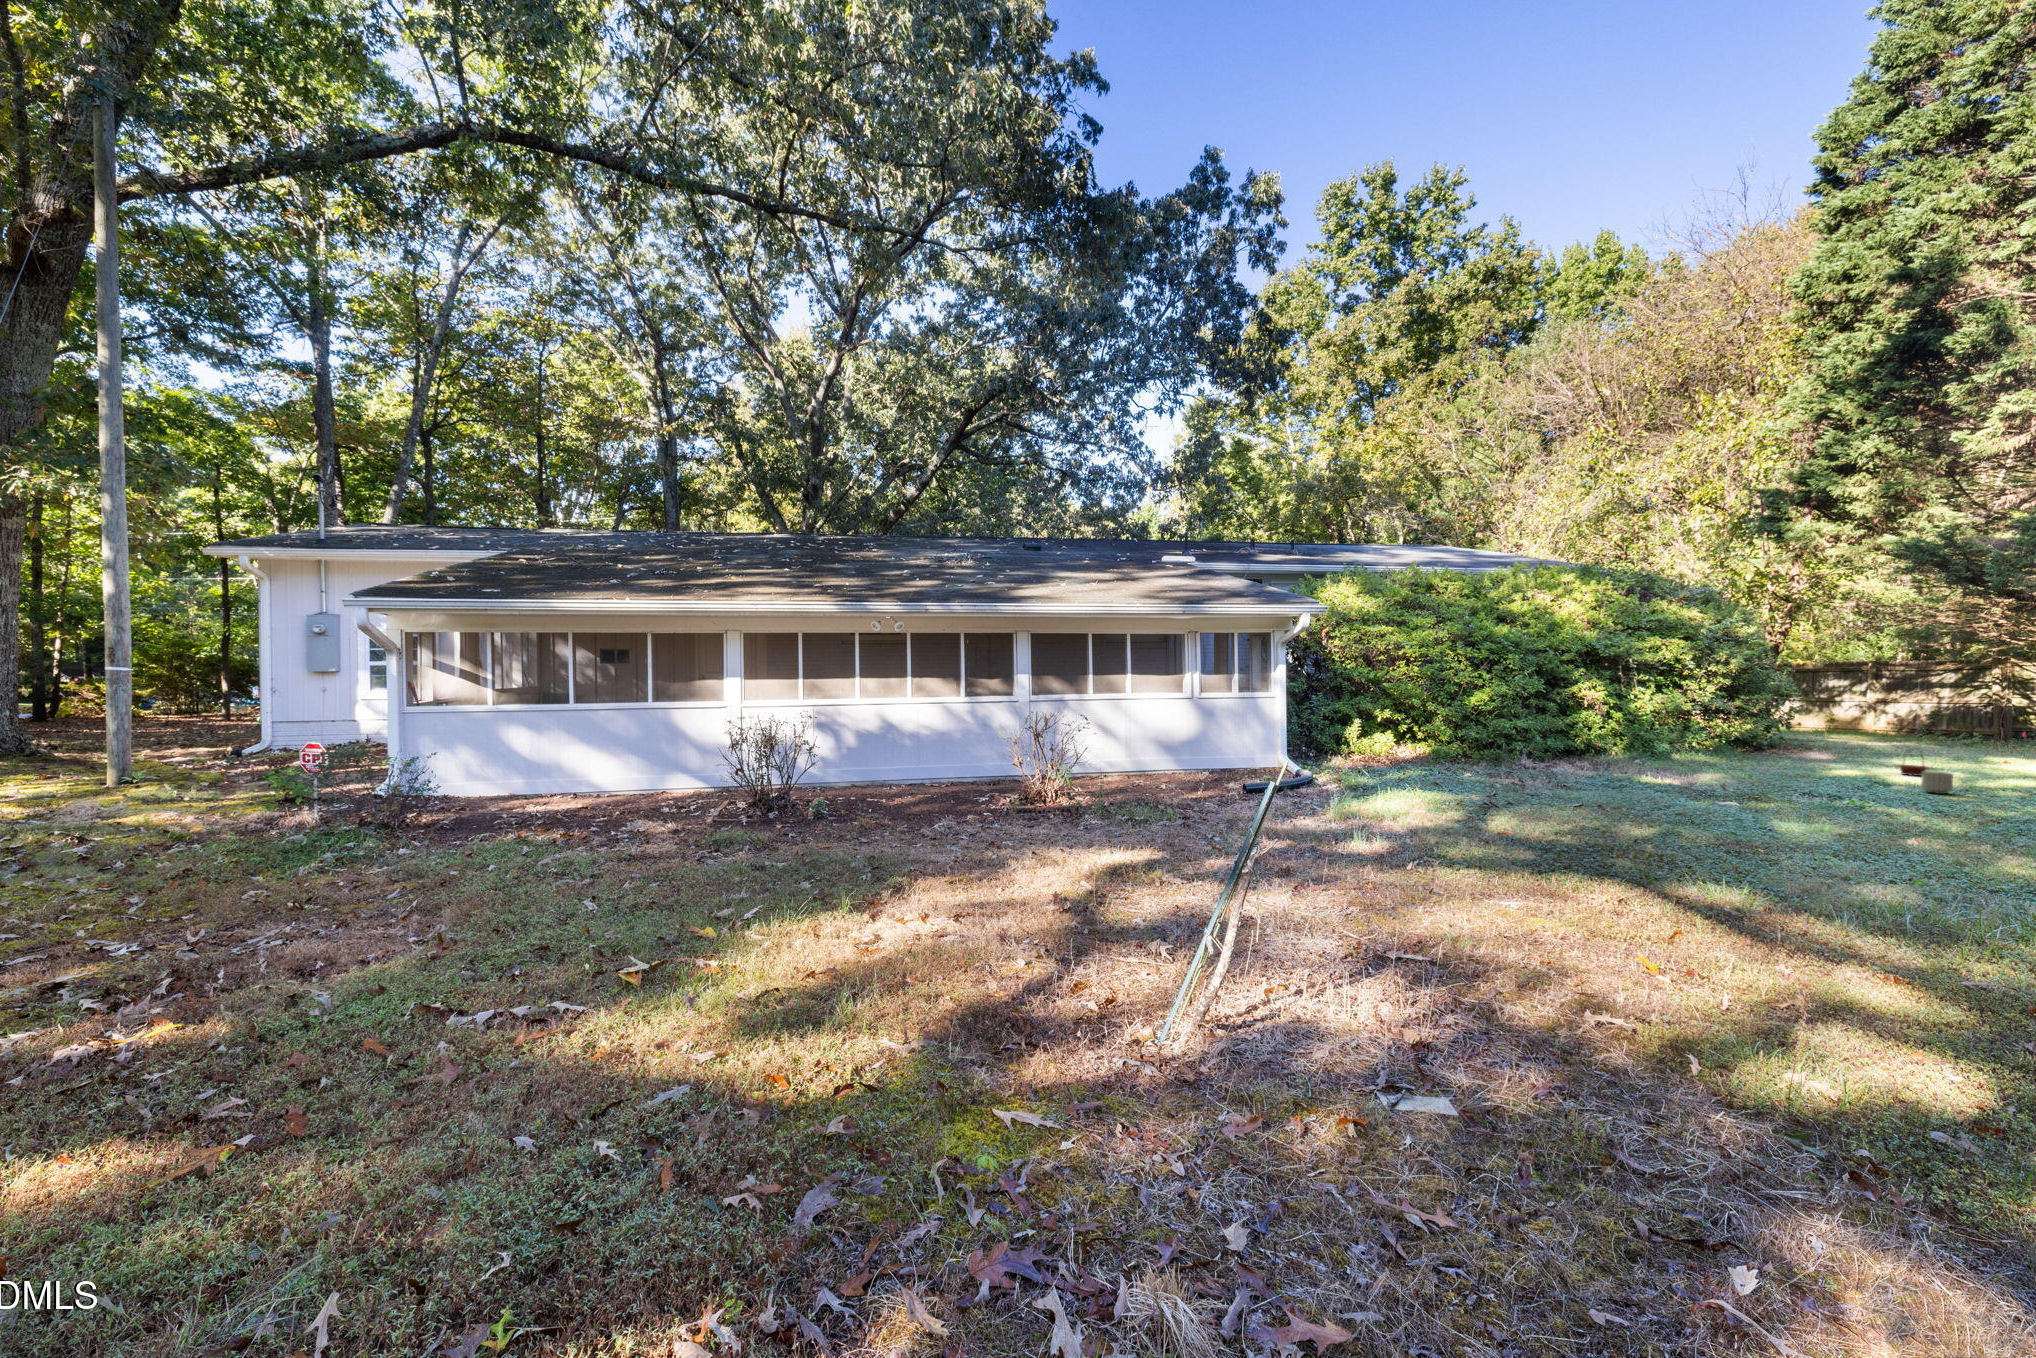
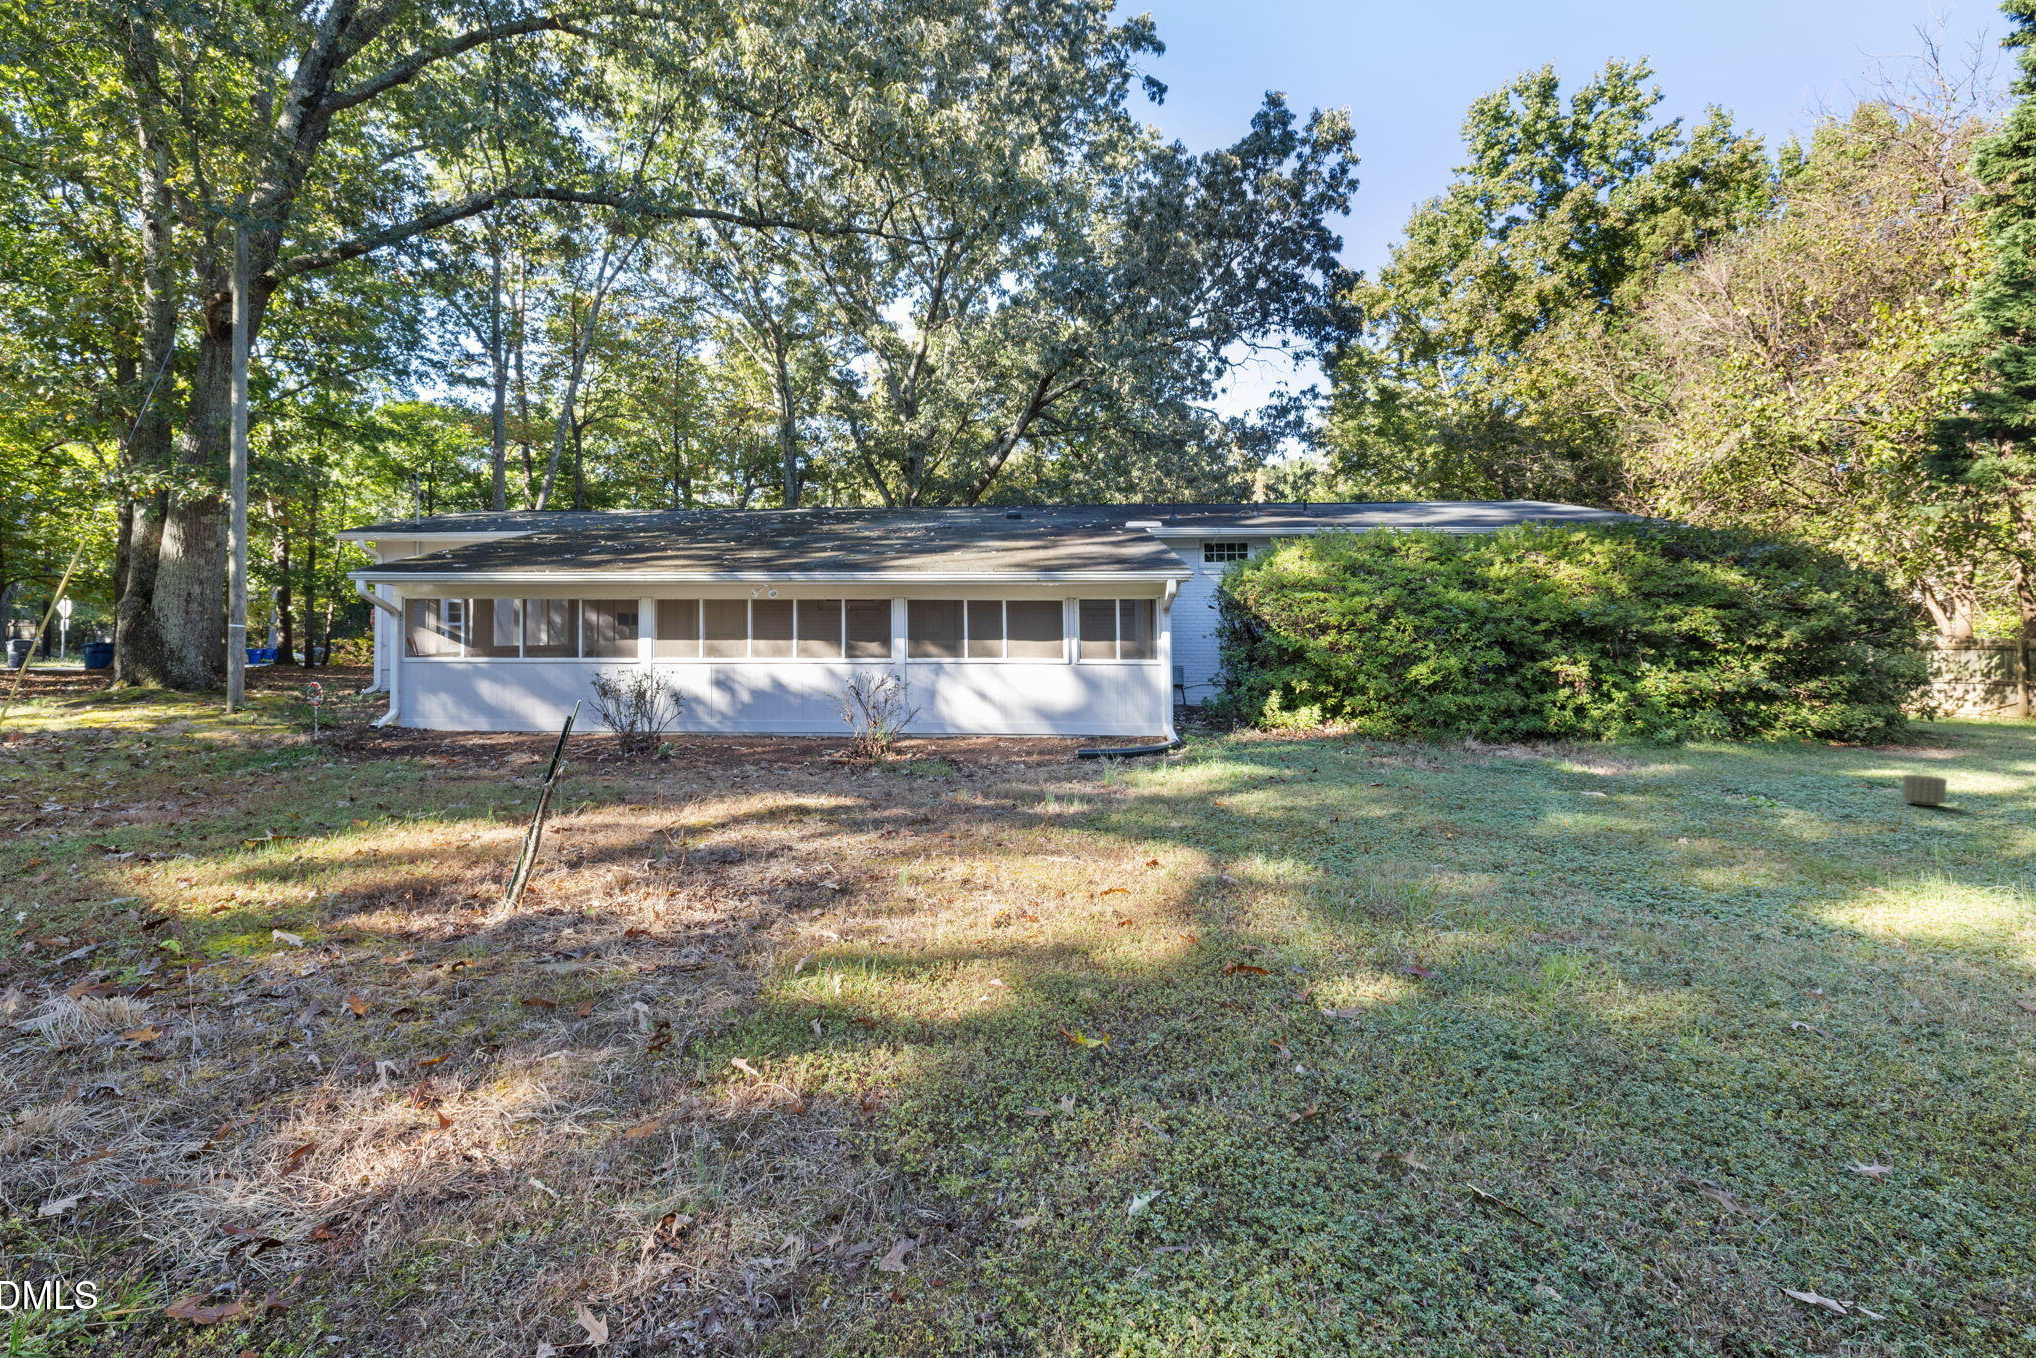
basket: present [1898,750,1928,776] -> none [1943,748,1998,785]

